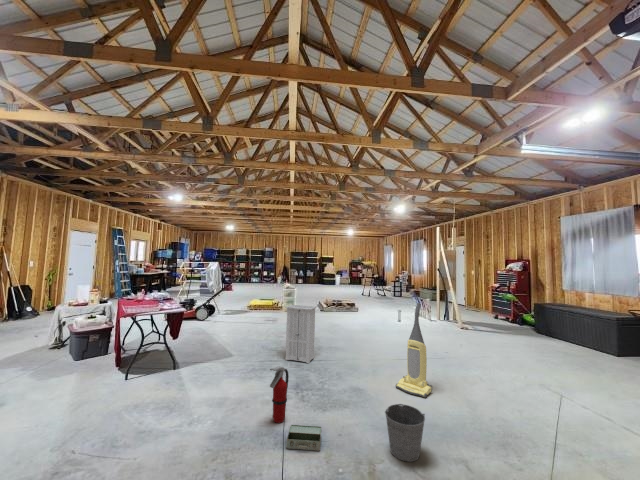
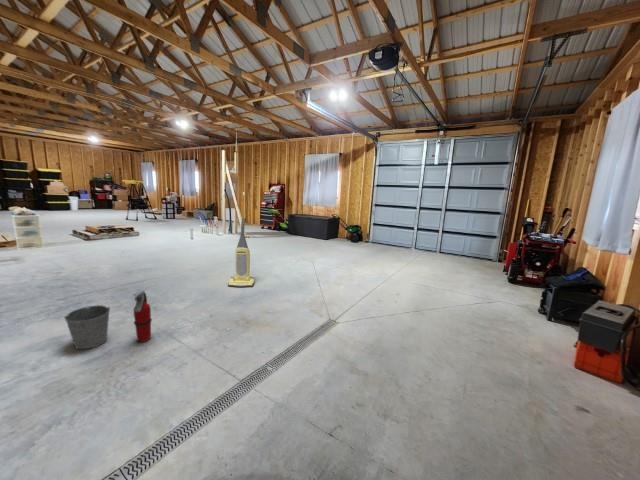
storage cabinet: present [286,305,316,363] -> none [84,230,129,294]
bucket: present [385,404,425,462] -> present [65,305,110,349]
toolbox: present [287,425,321,451] -> none [167,327,205,352]

